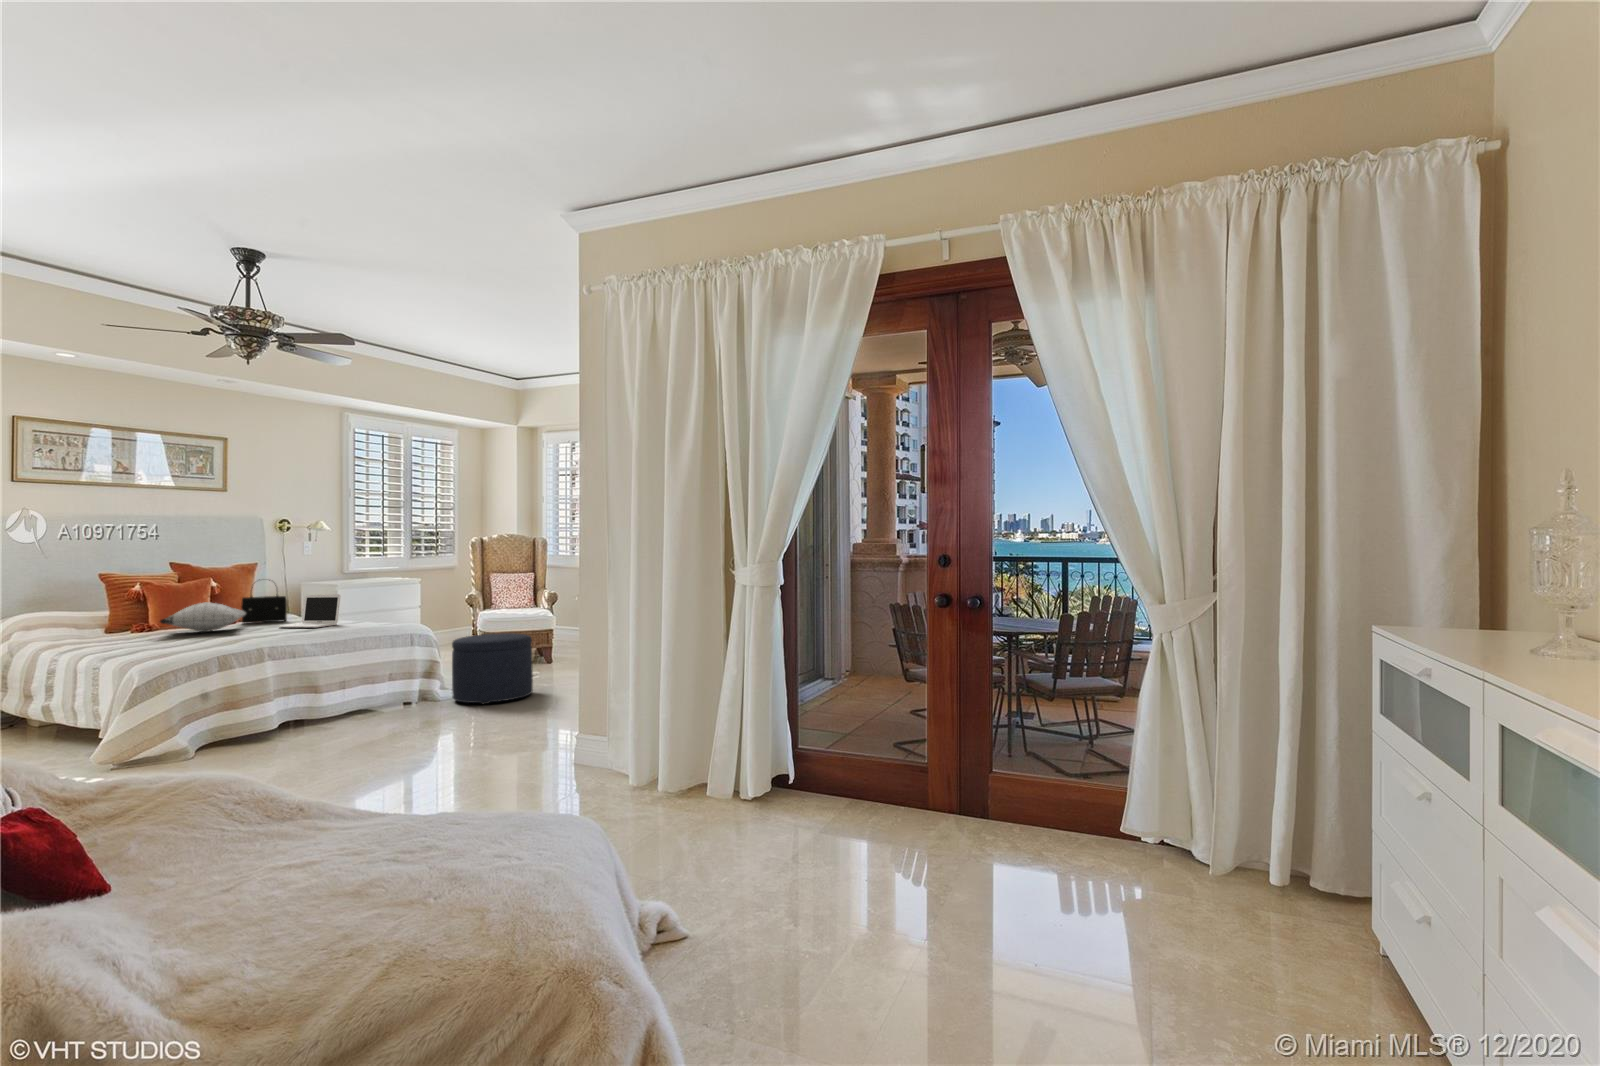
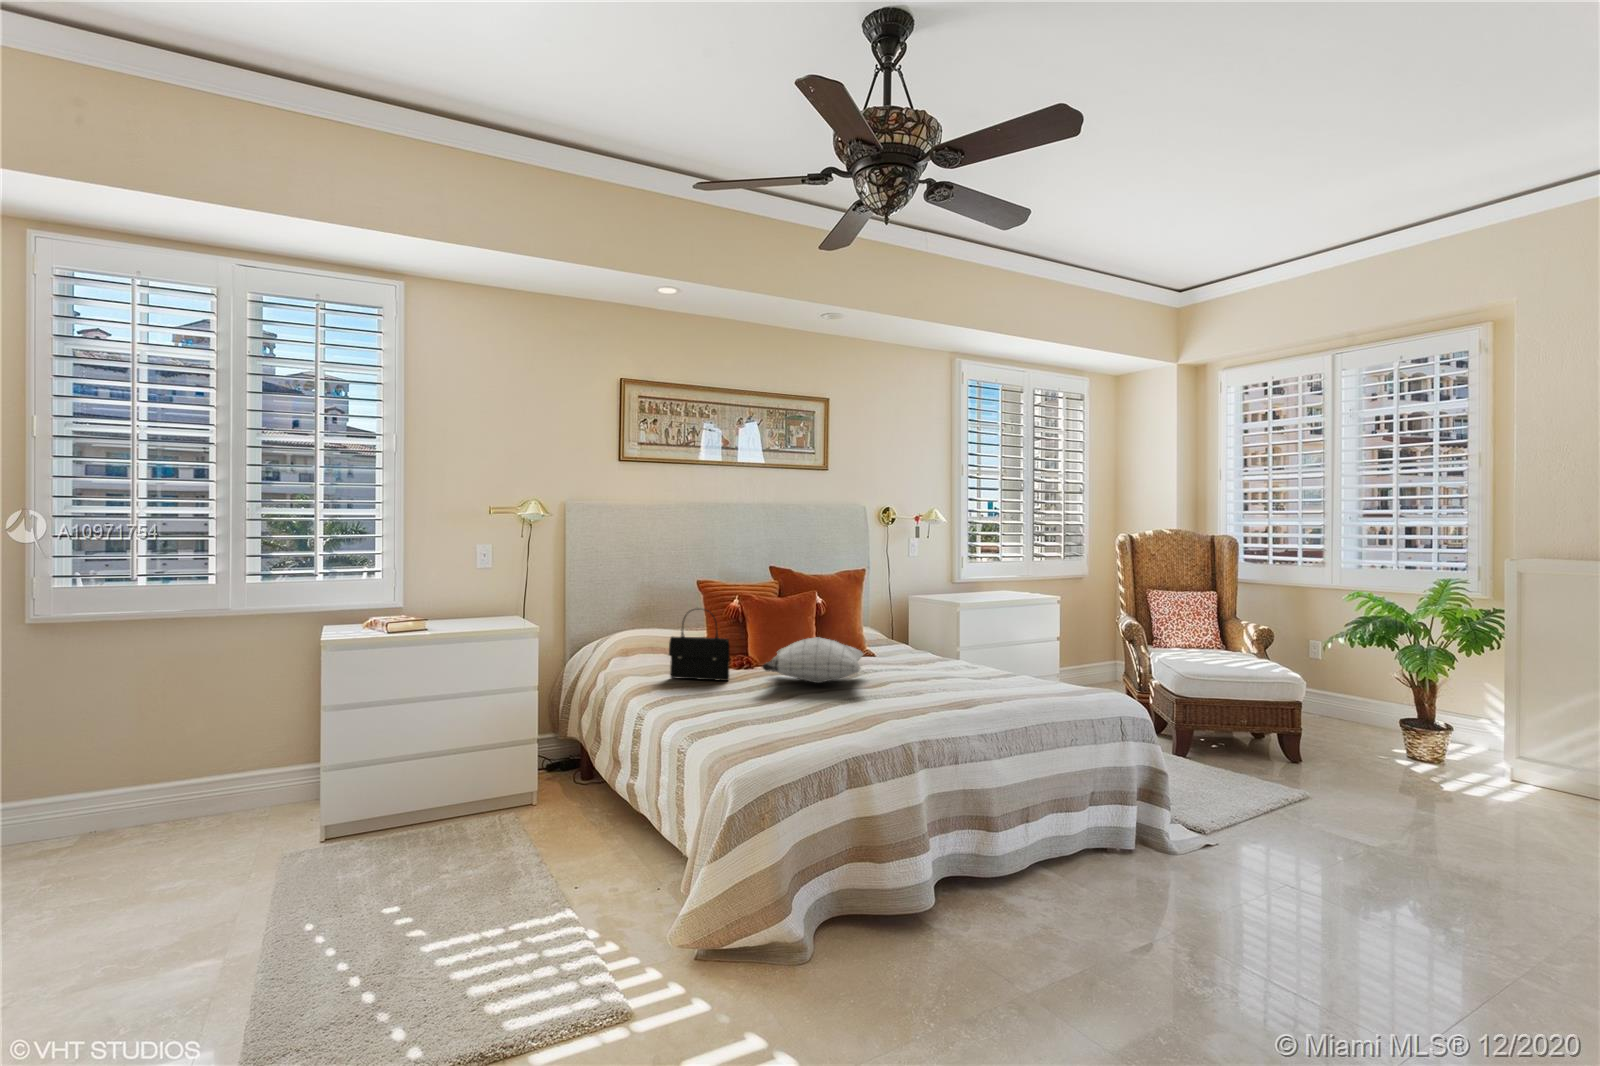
handbag: present [241,580,287,623] -> present [669,609,730,681]
laptop: present [278,594,341,628] -> none [910,631,999,696]
ottoman: present [452,633,533,704] -> none [1197,733,1374,901]

